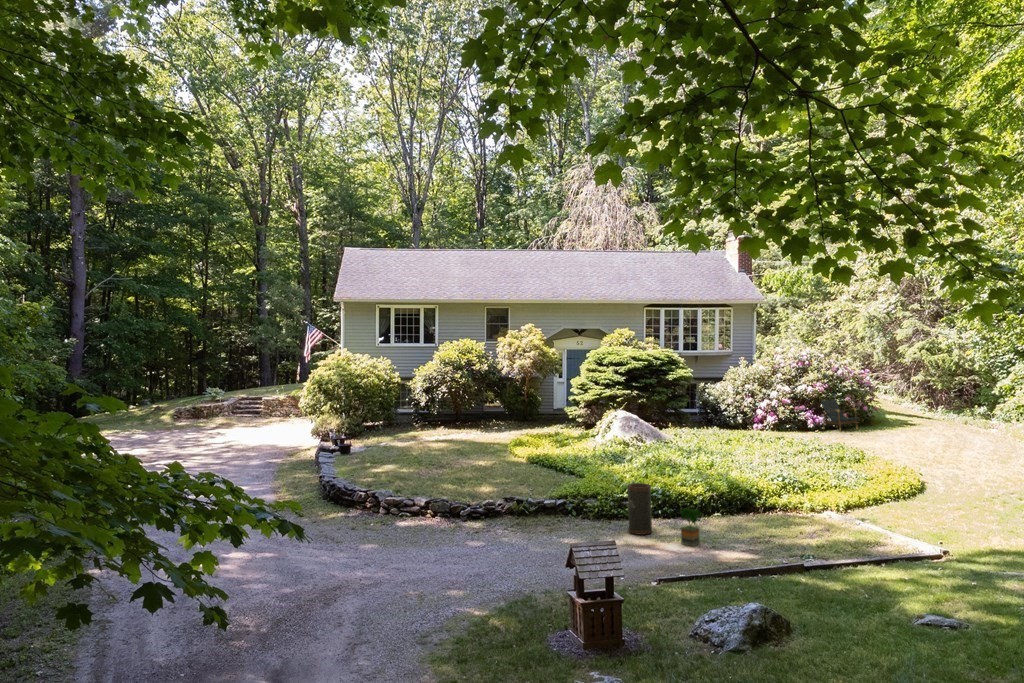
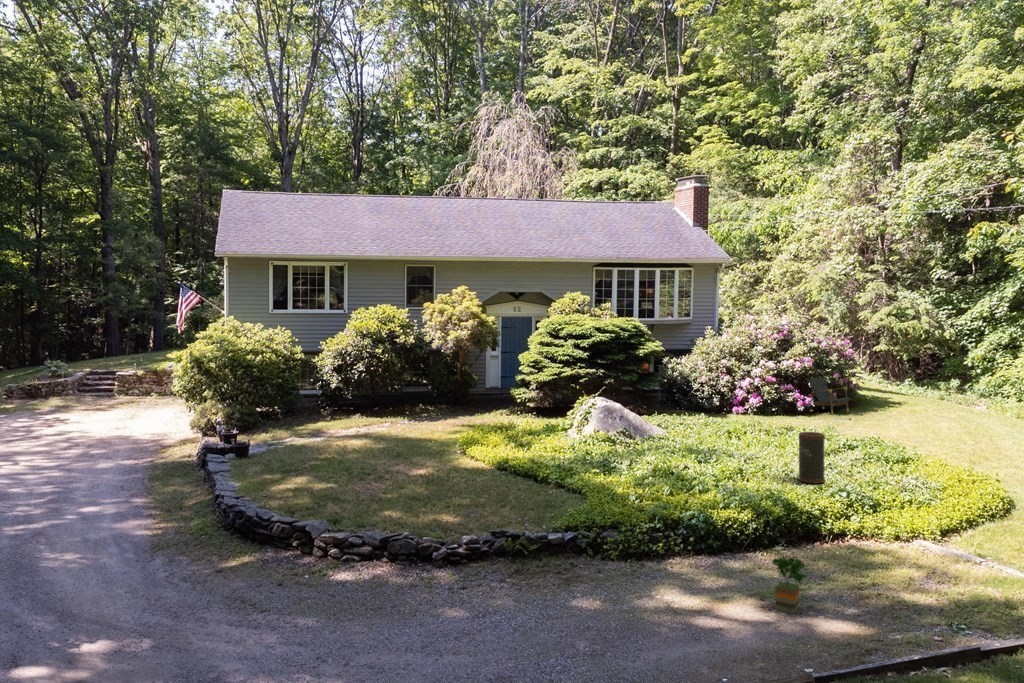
trash can: present [627,483,652,535] -> present [799,432,825,484]

